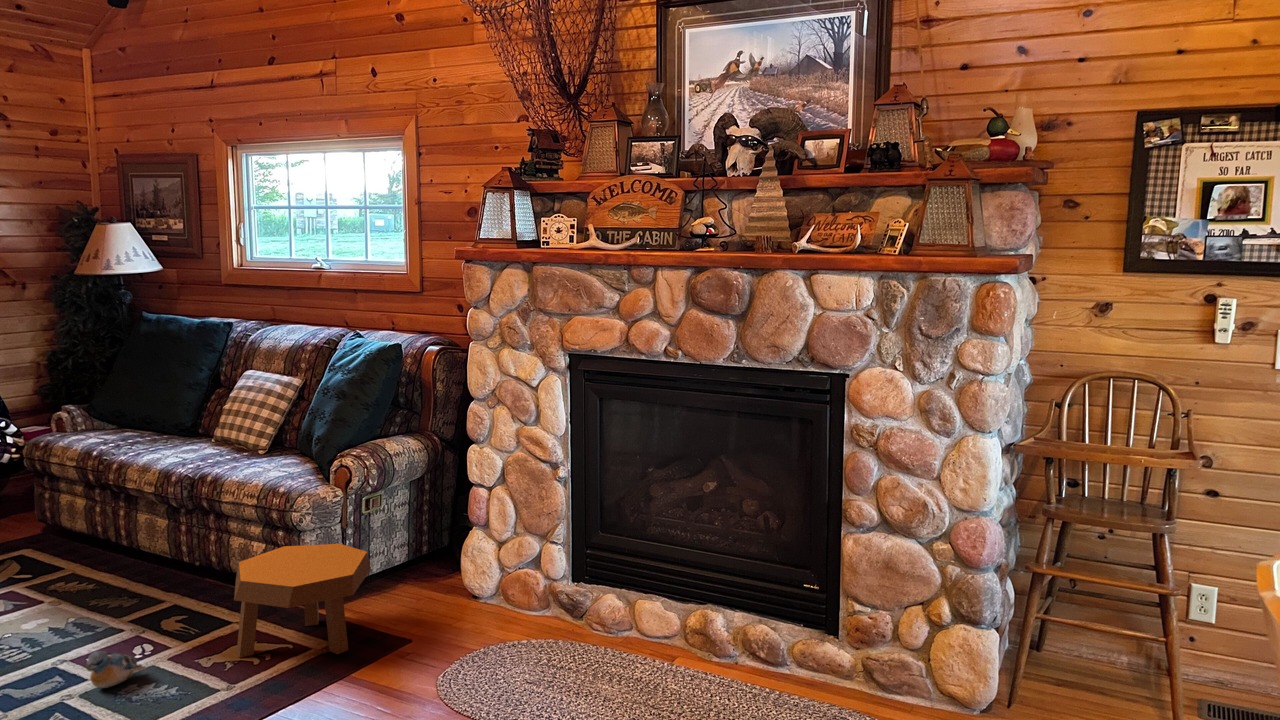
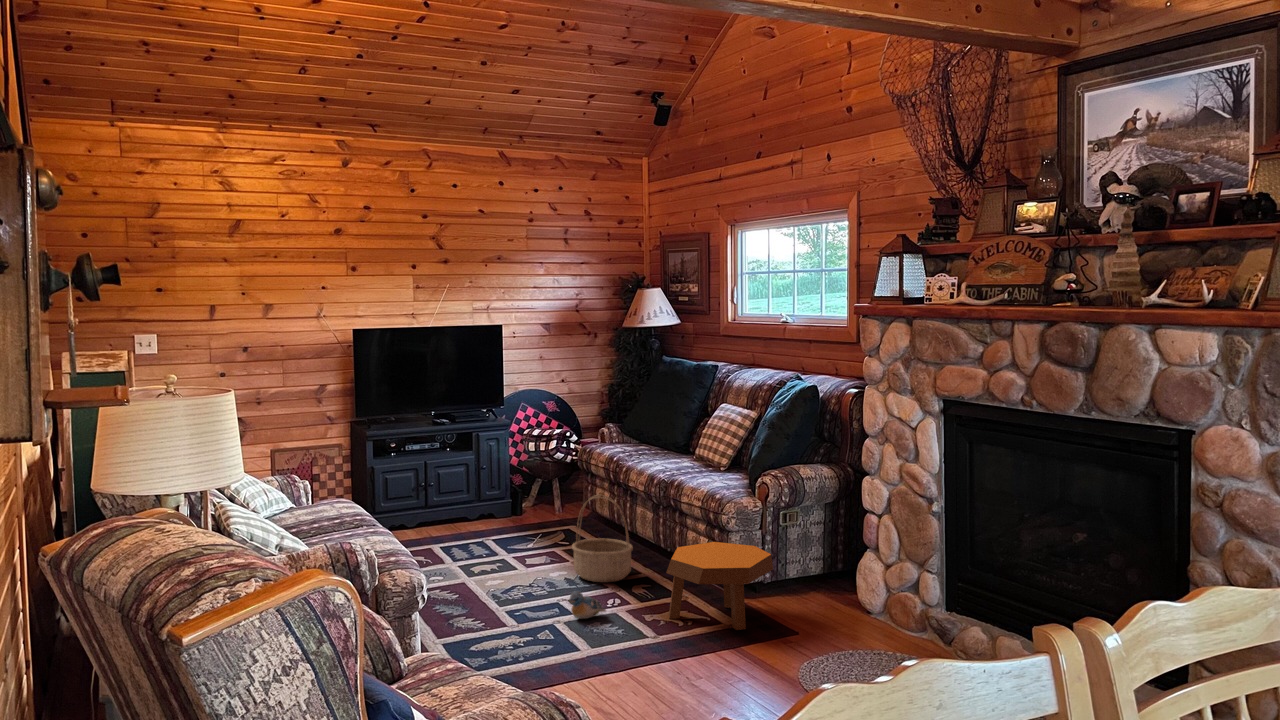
basket: none [58,506,157,626] -> present [572,495,633,582]

